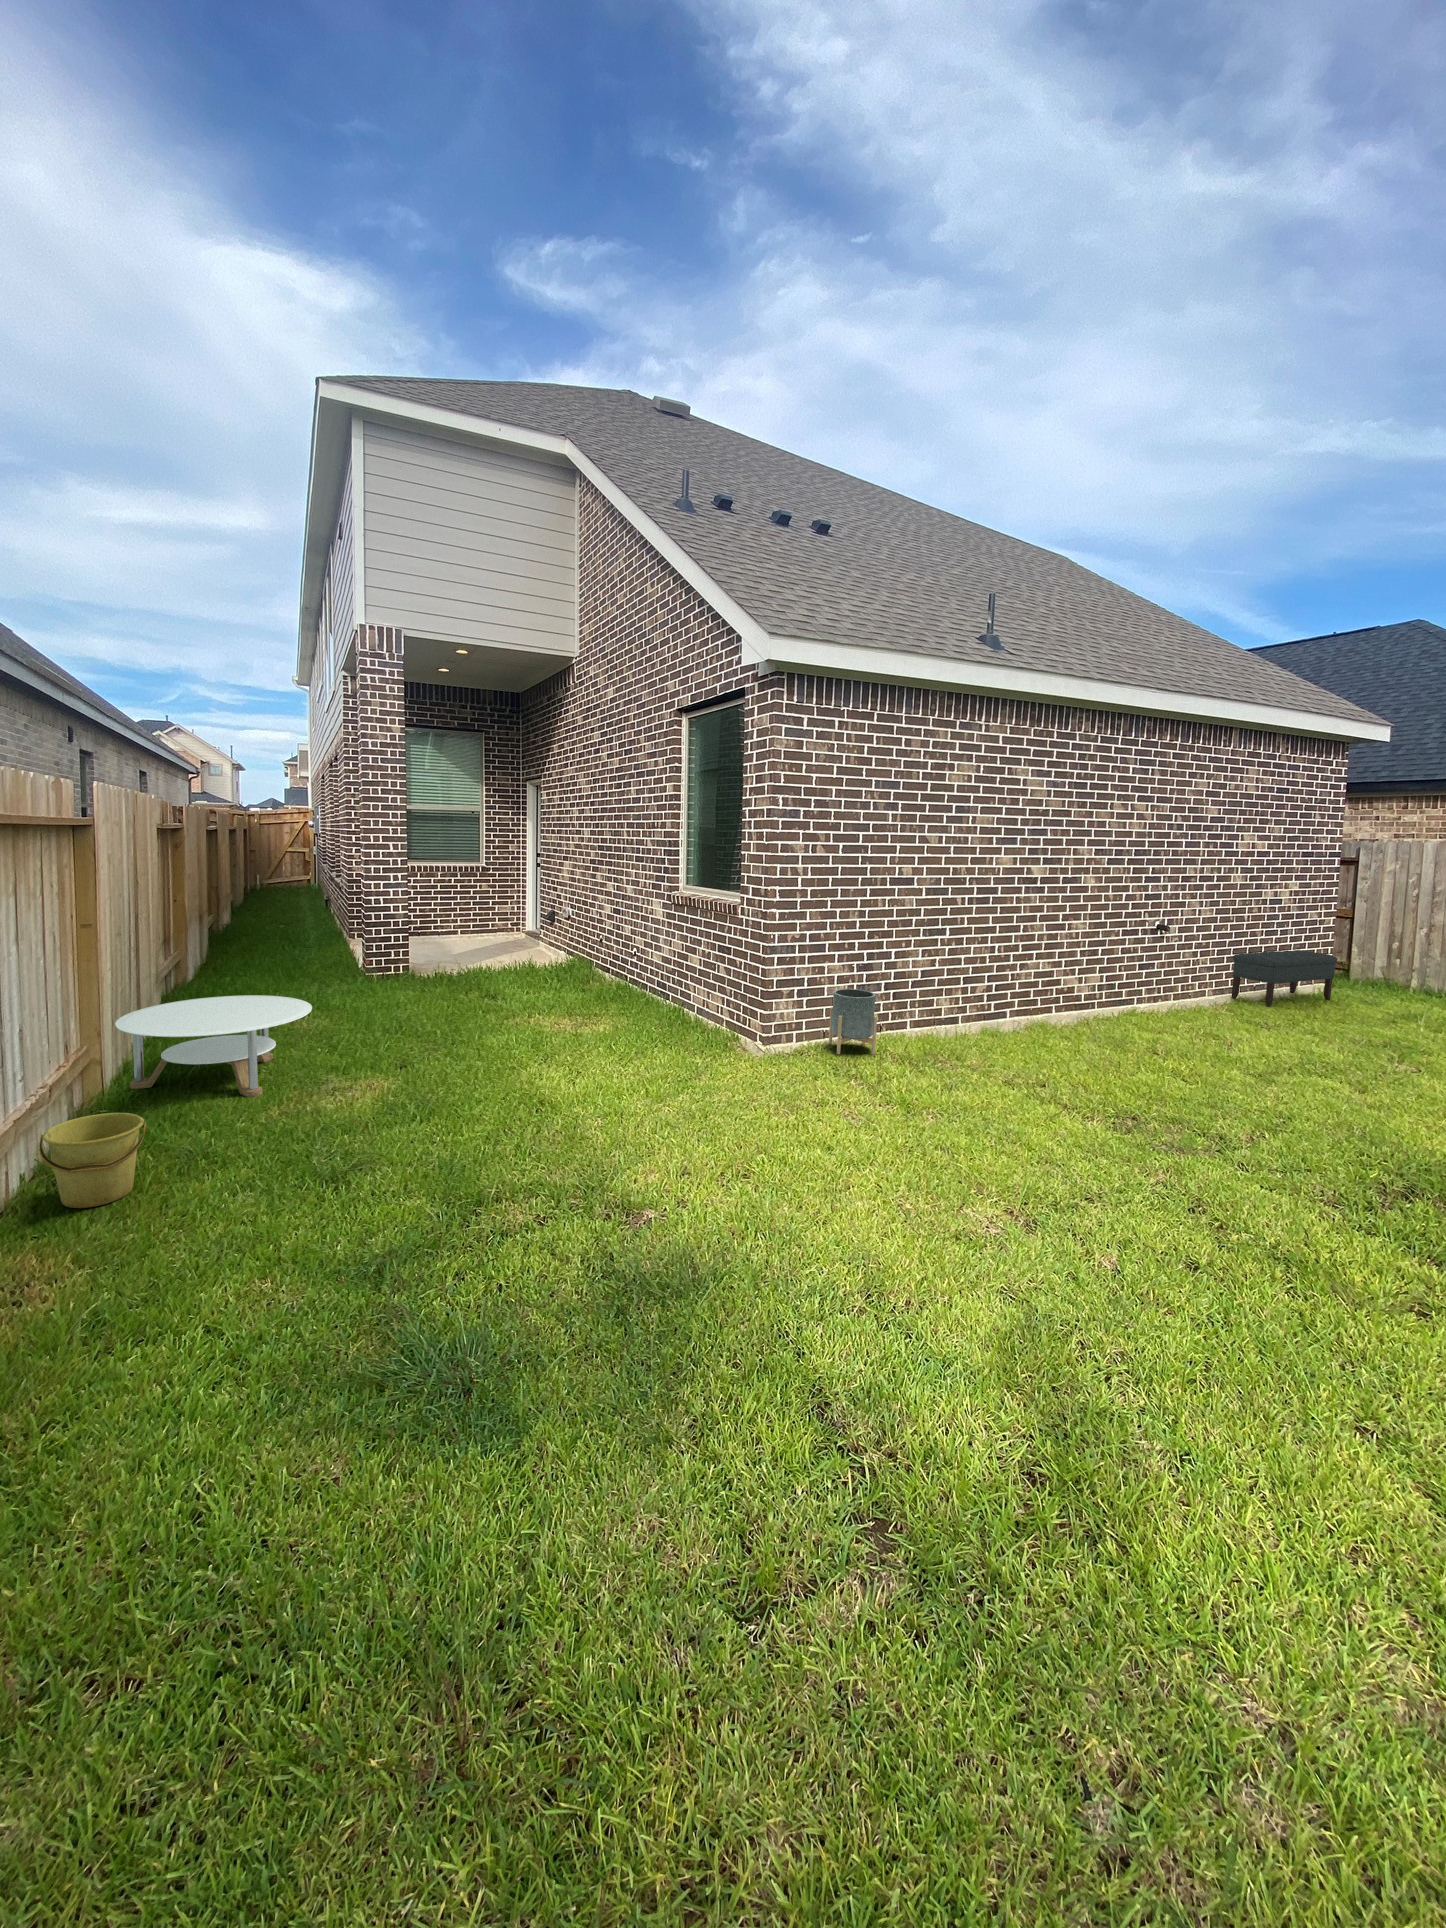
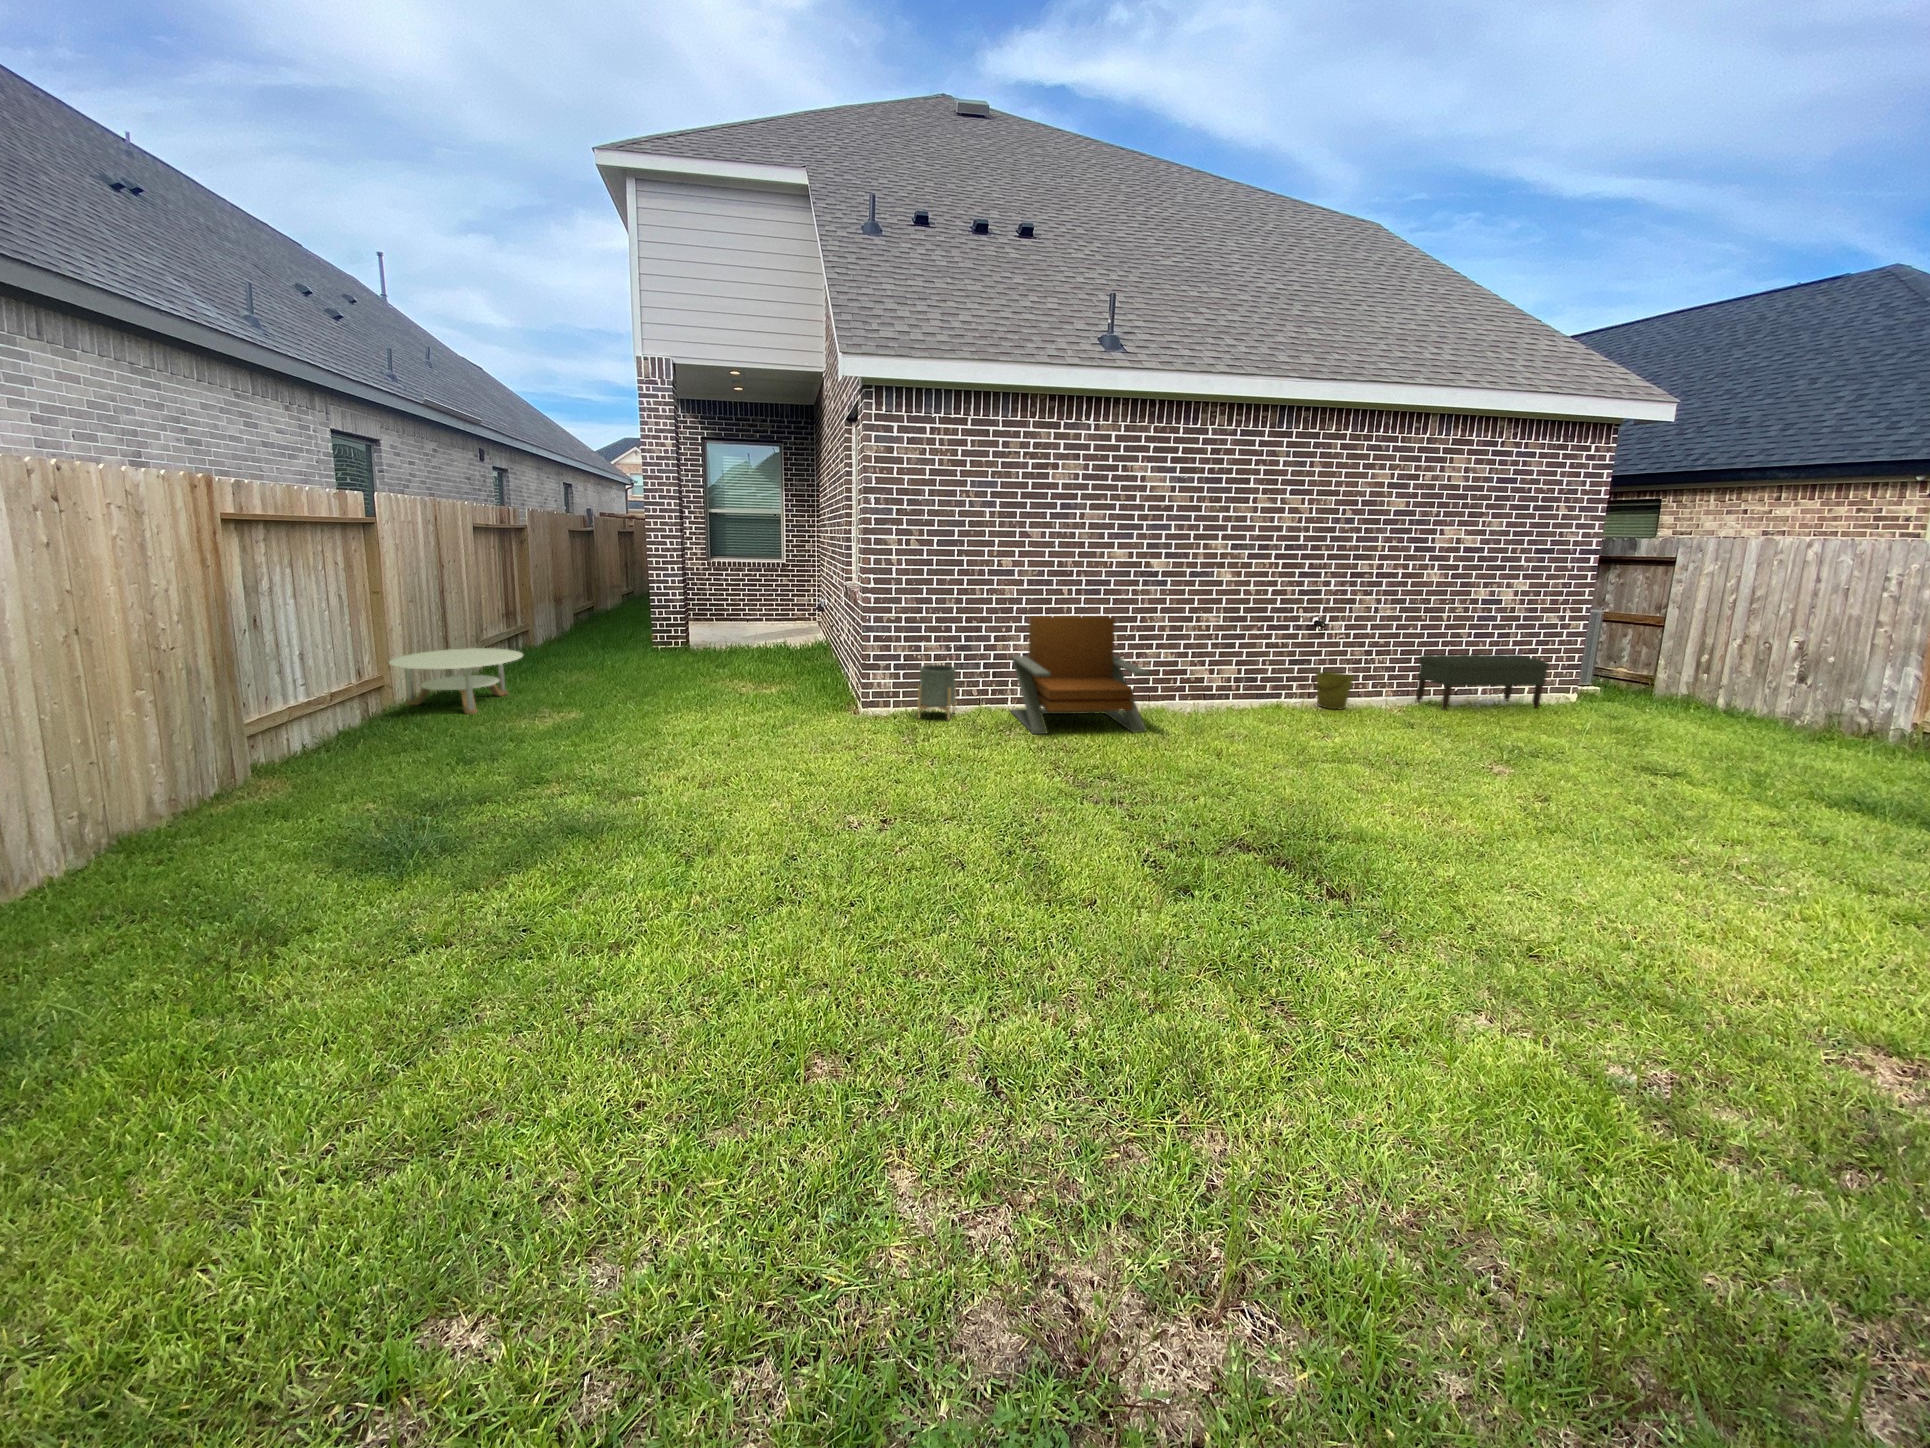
lounge chair: none [916,927,1087,1065] -> present [1011,616,1150,734]
bucket: present [39,1113,146,1208] -> present [1313,672,1354,709]

